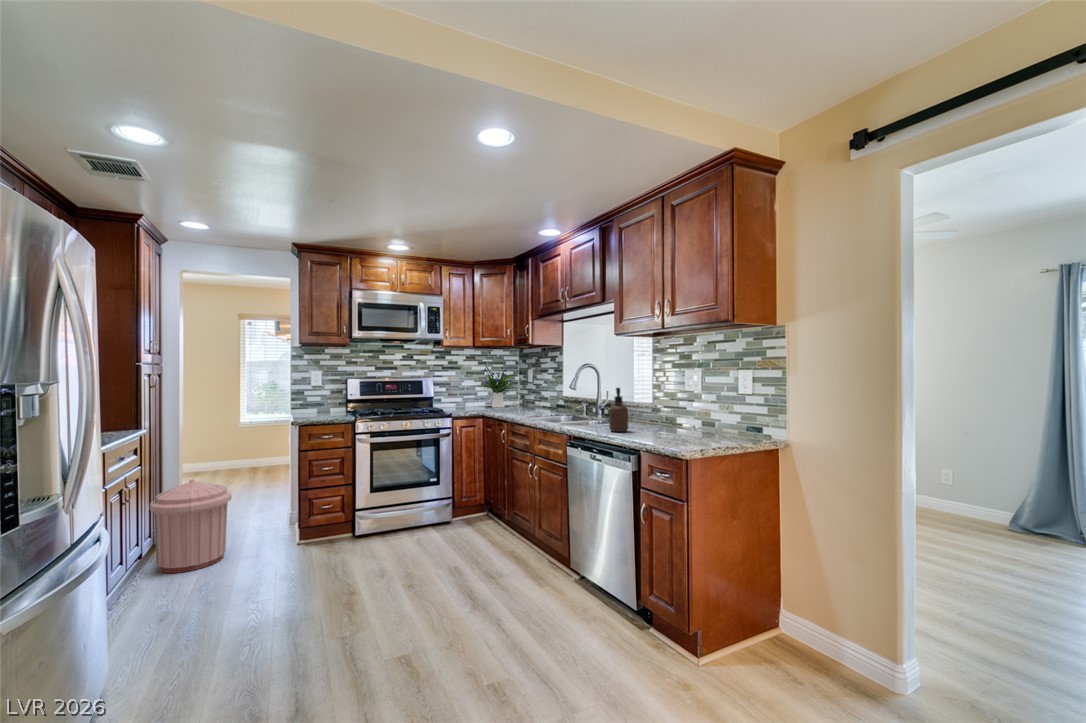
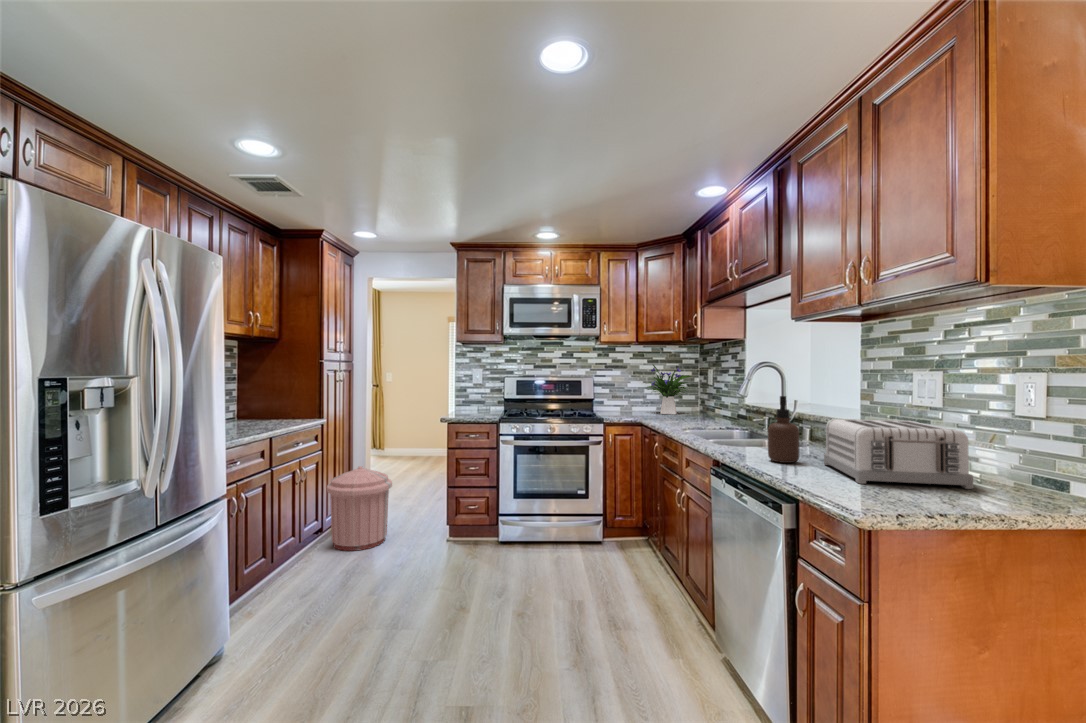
toaster: none [642,400,722,438] -> present [824,419,973,489]

